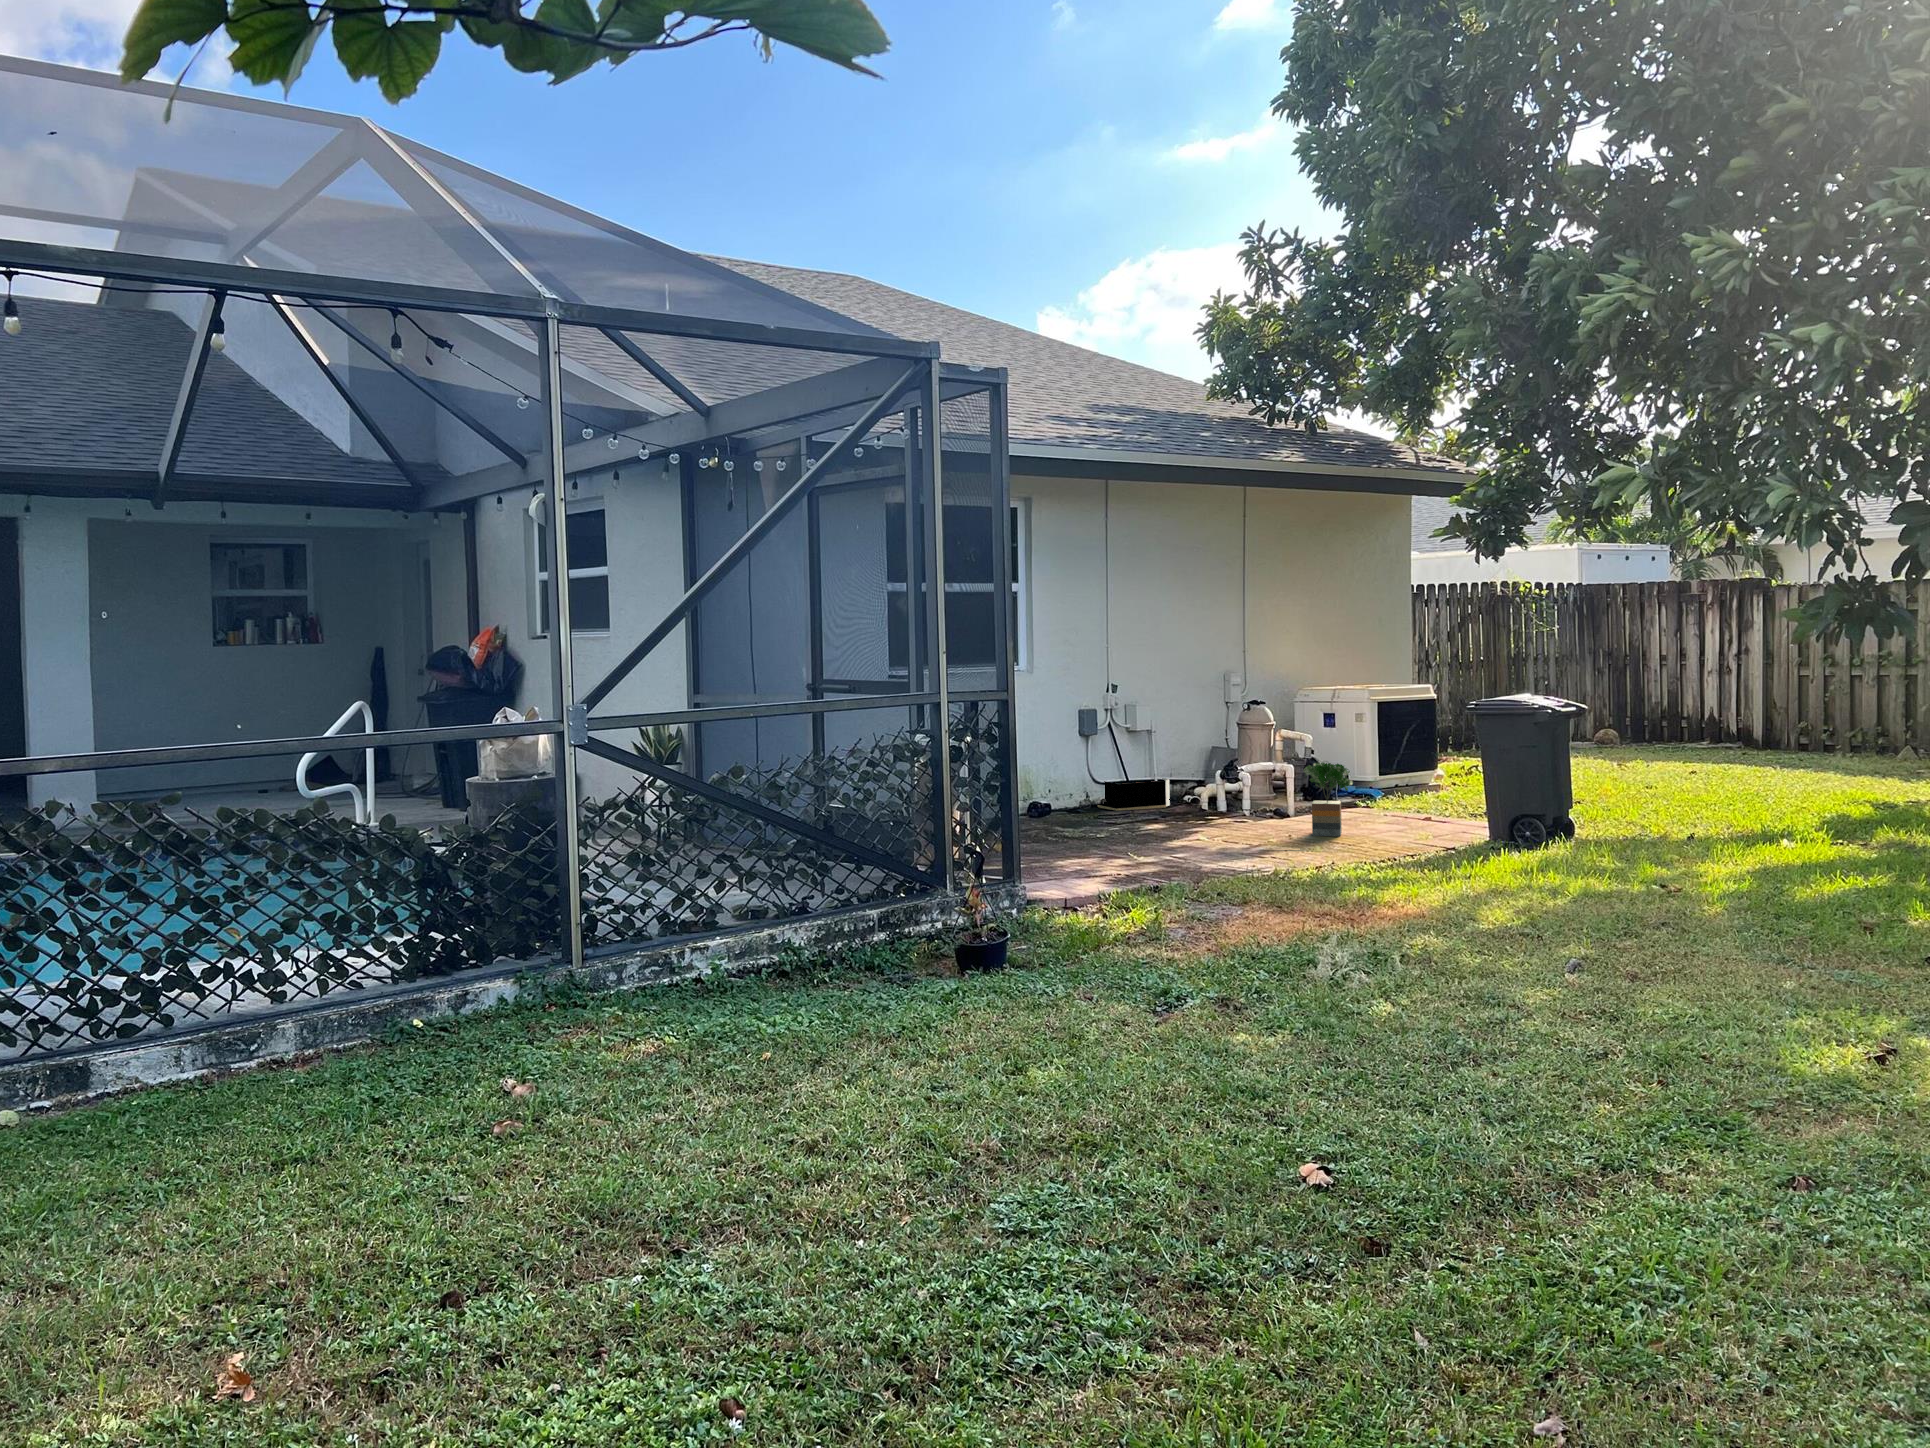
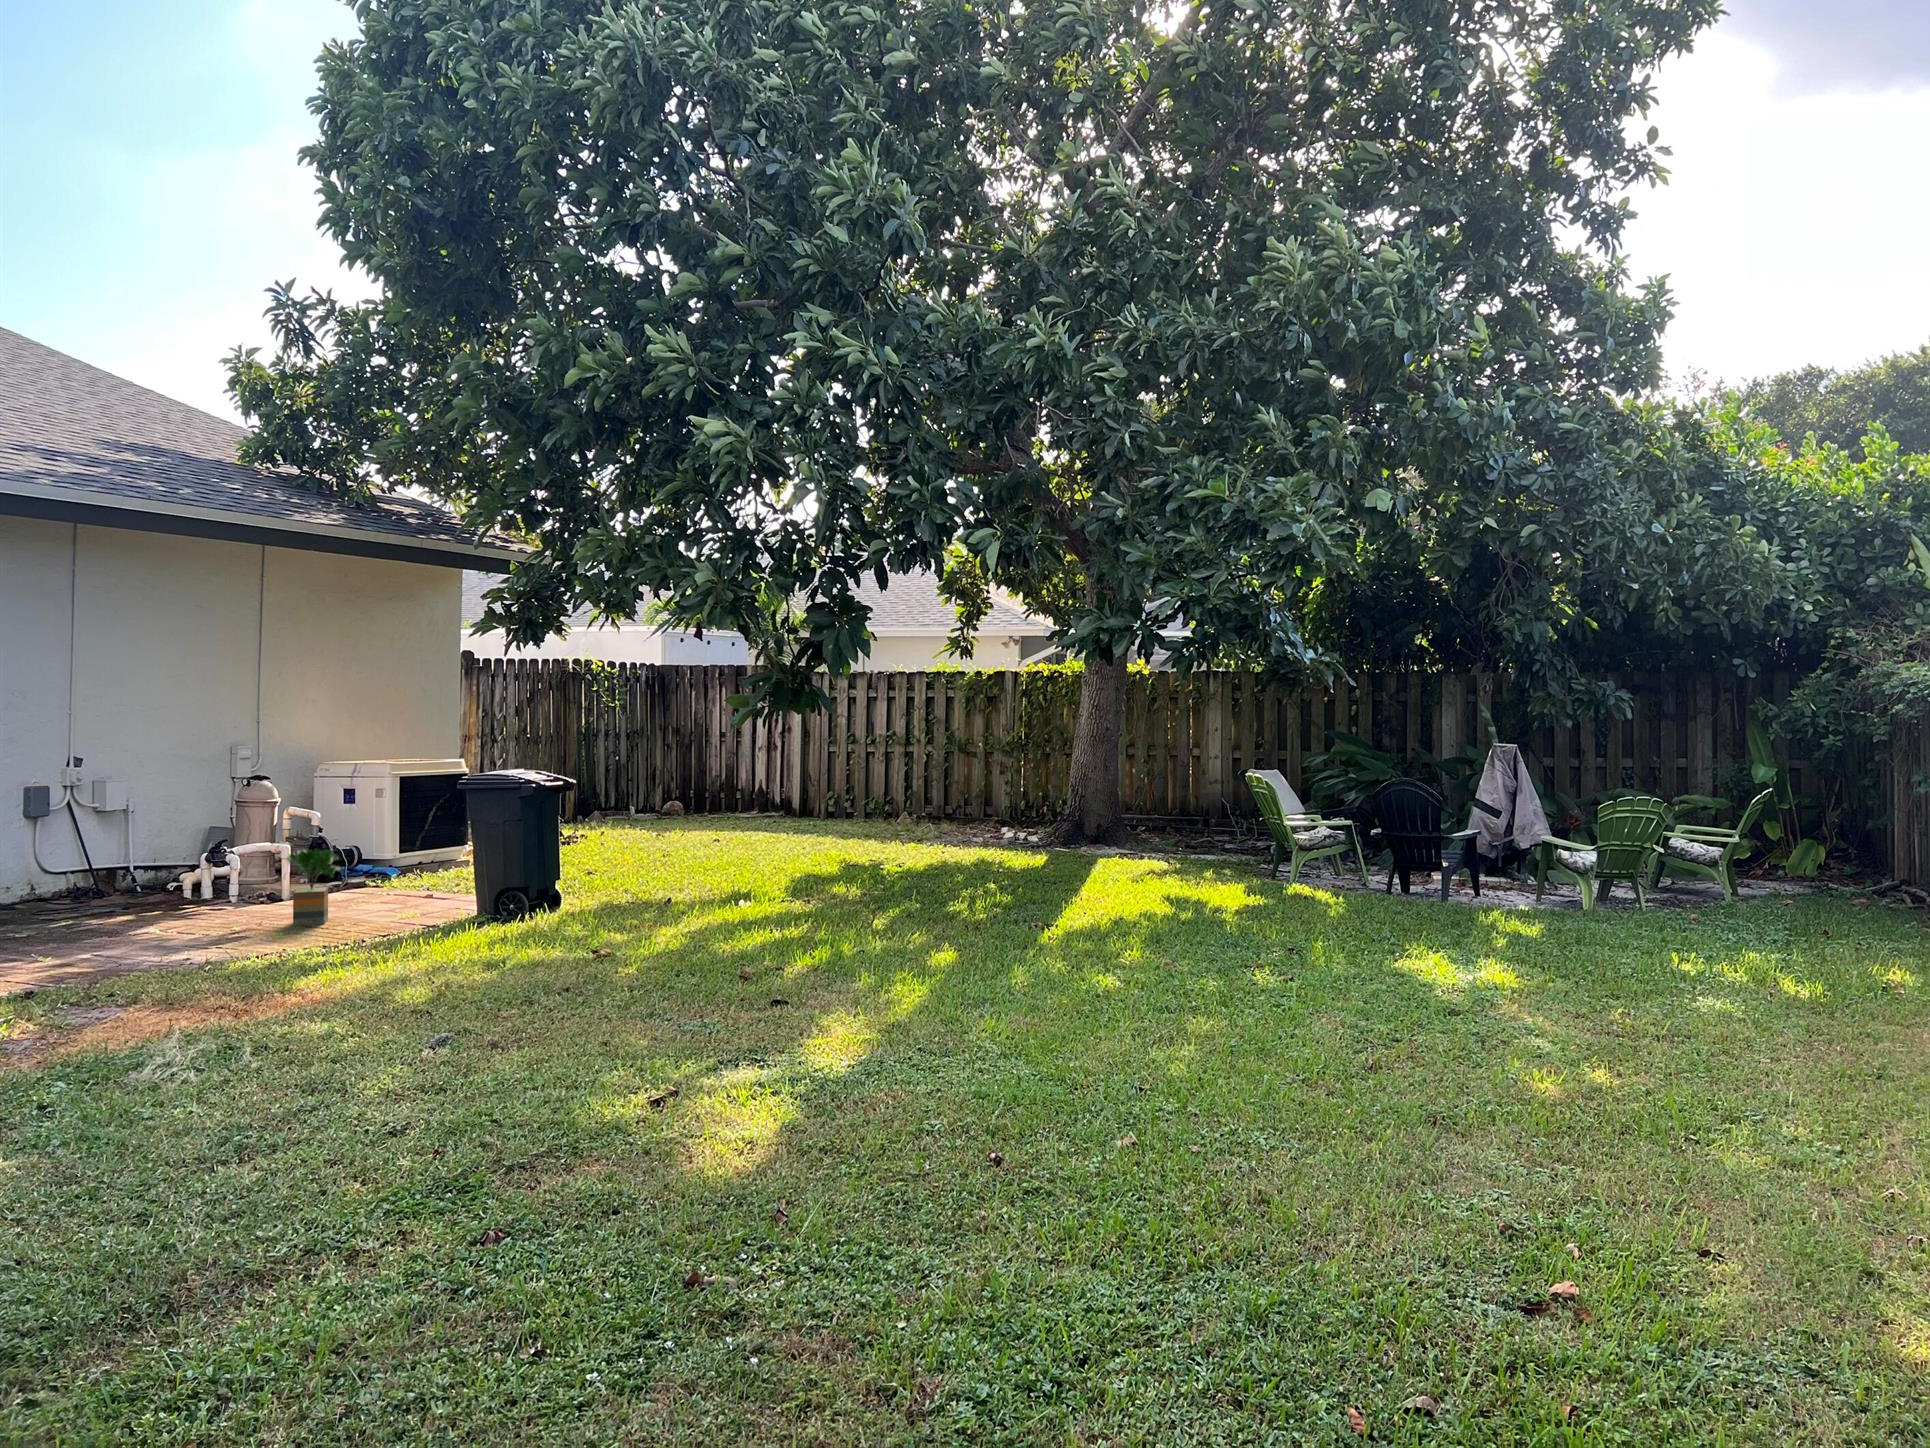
storage bin: present [1098,778,1170,811] -> none [41,866,142,911]

